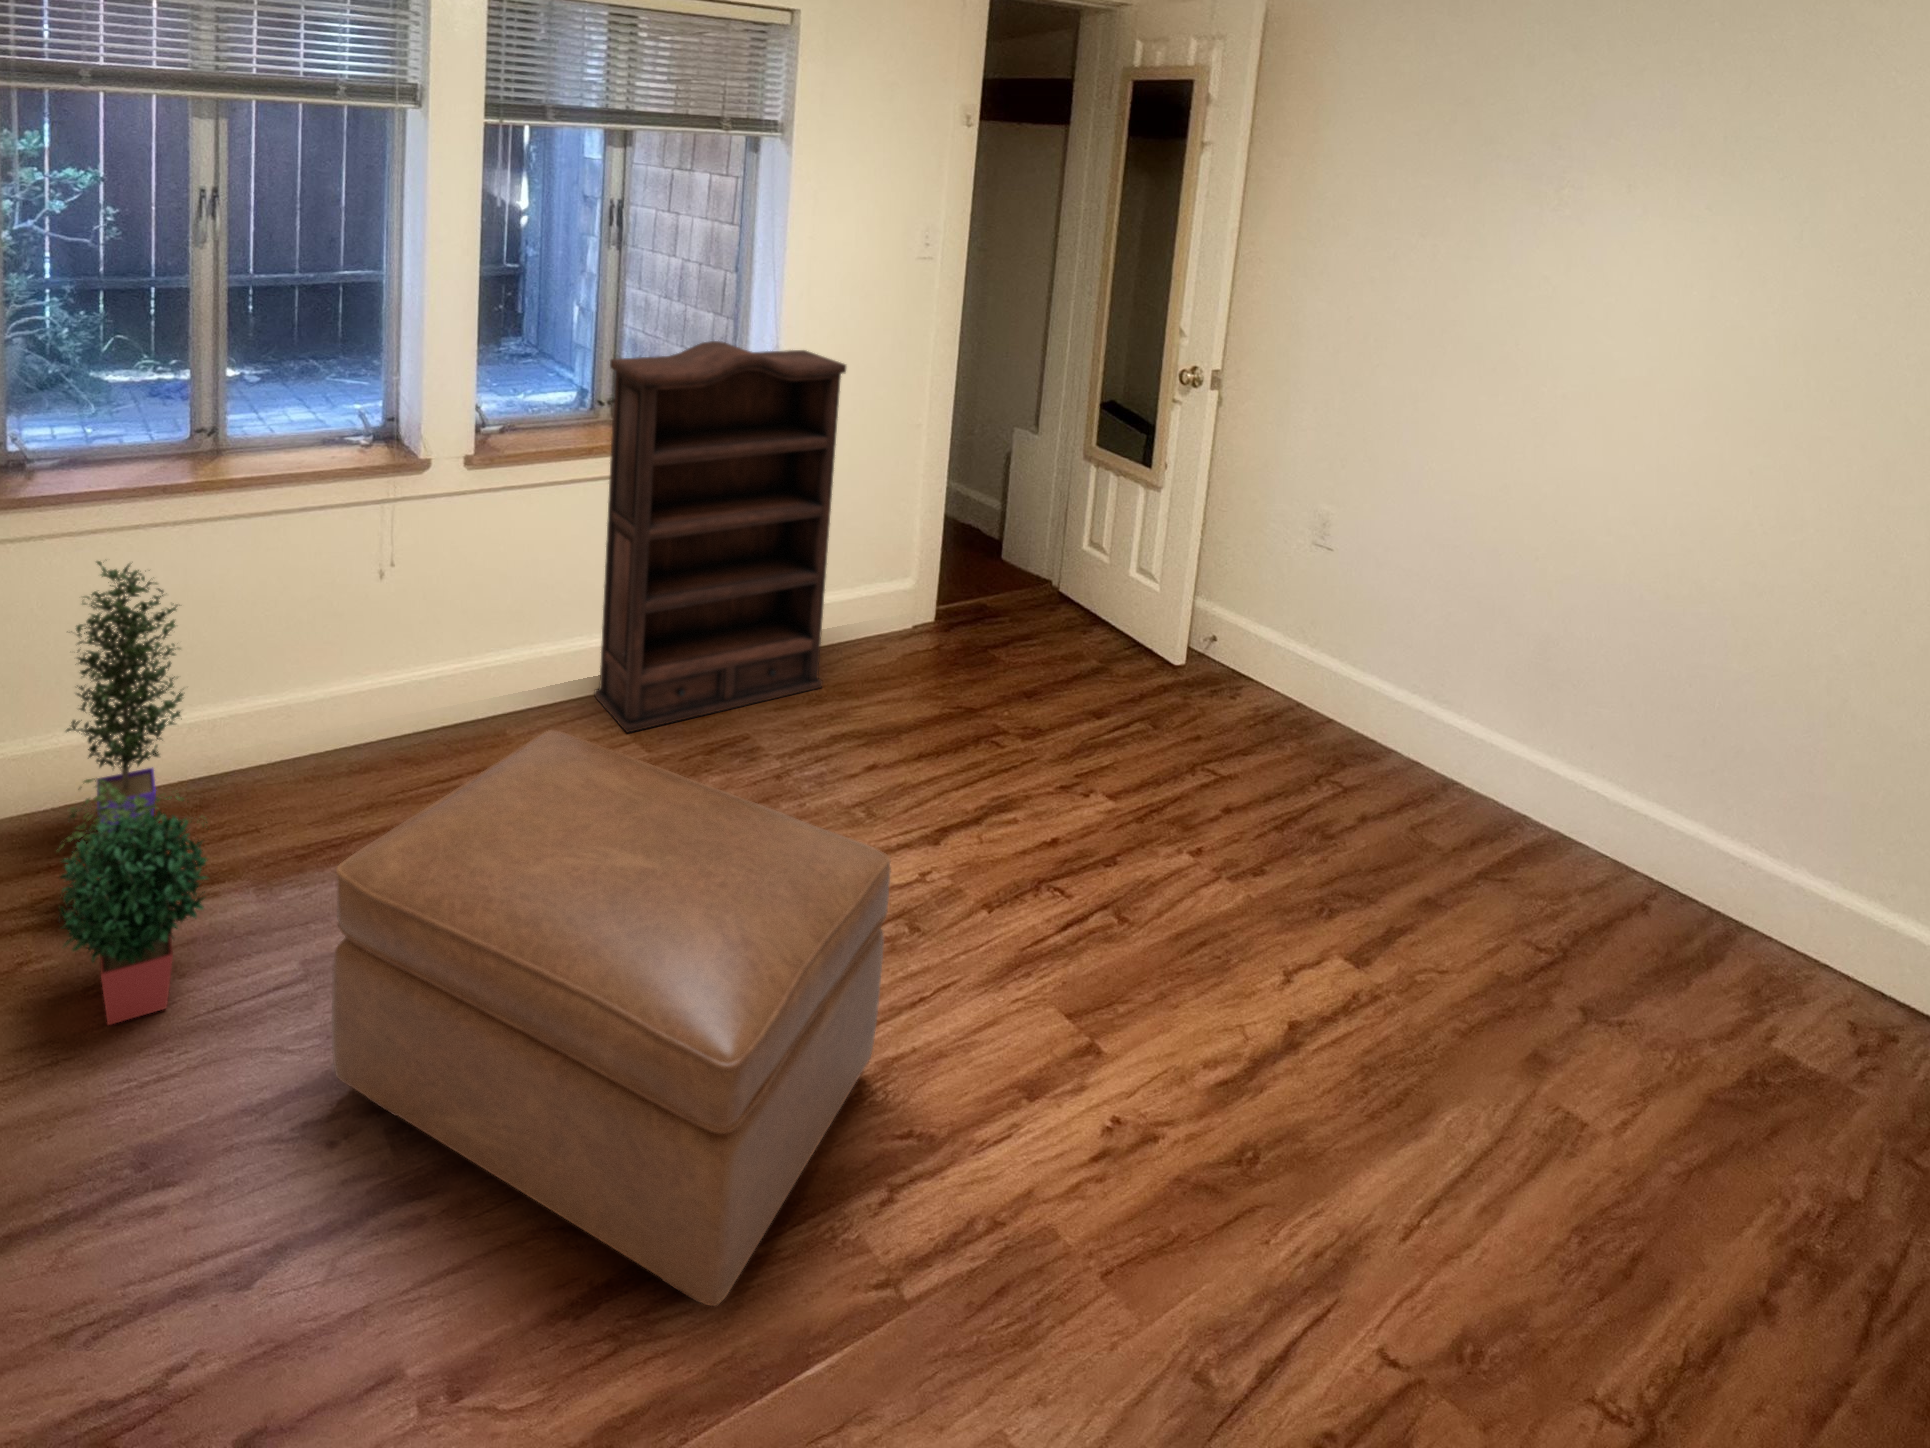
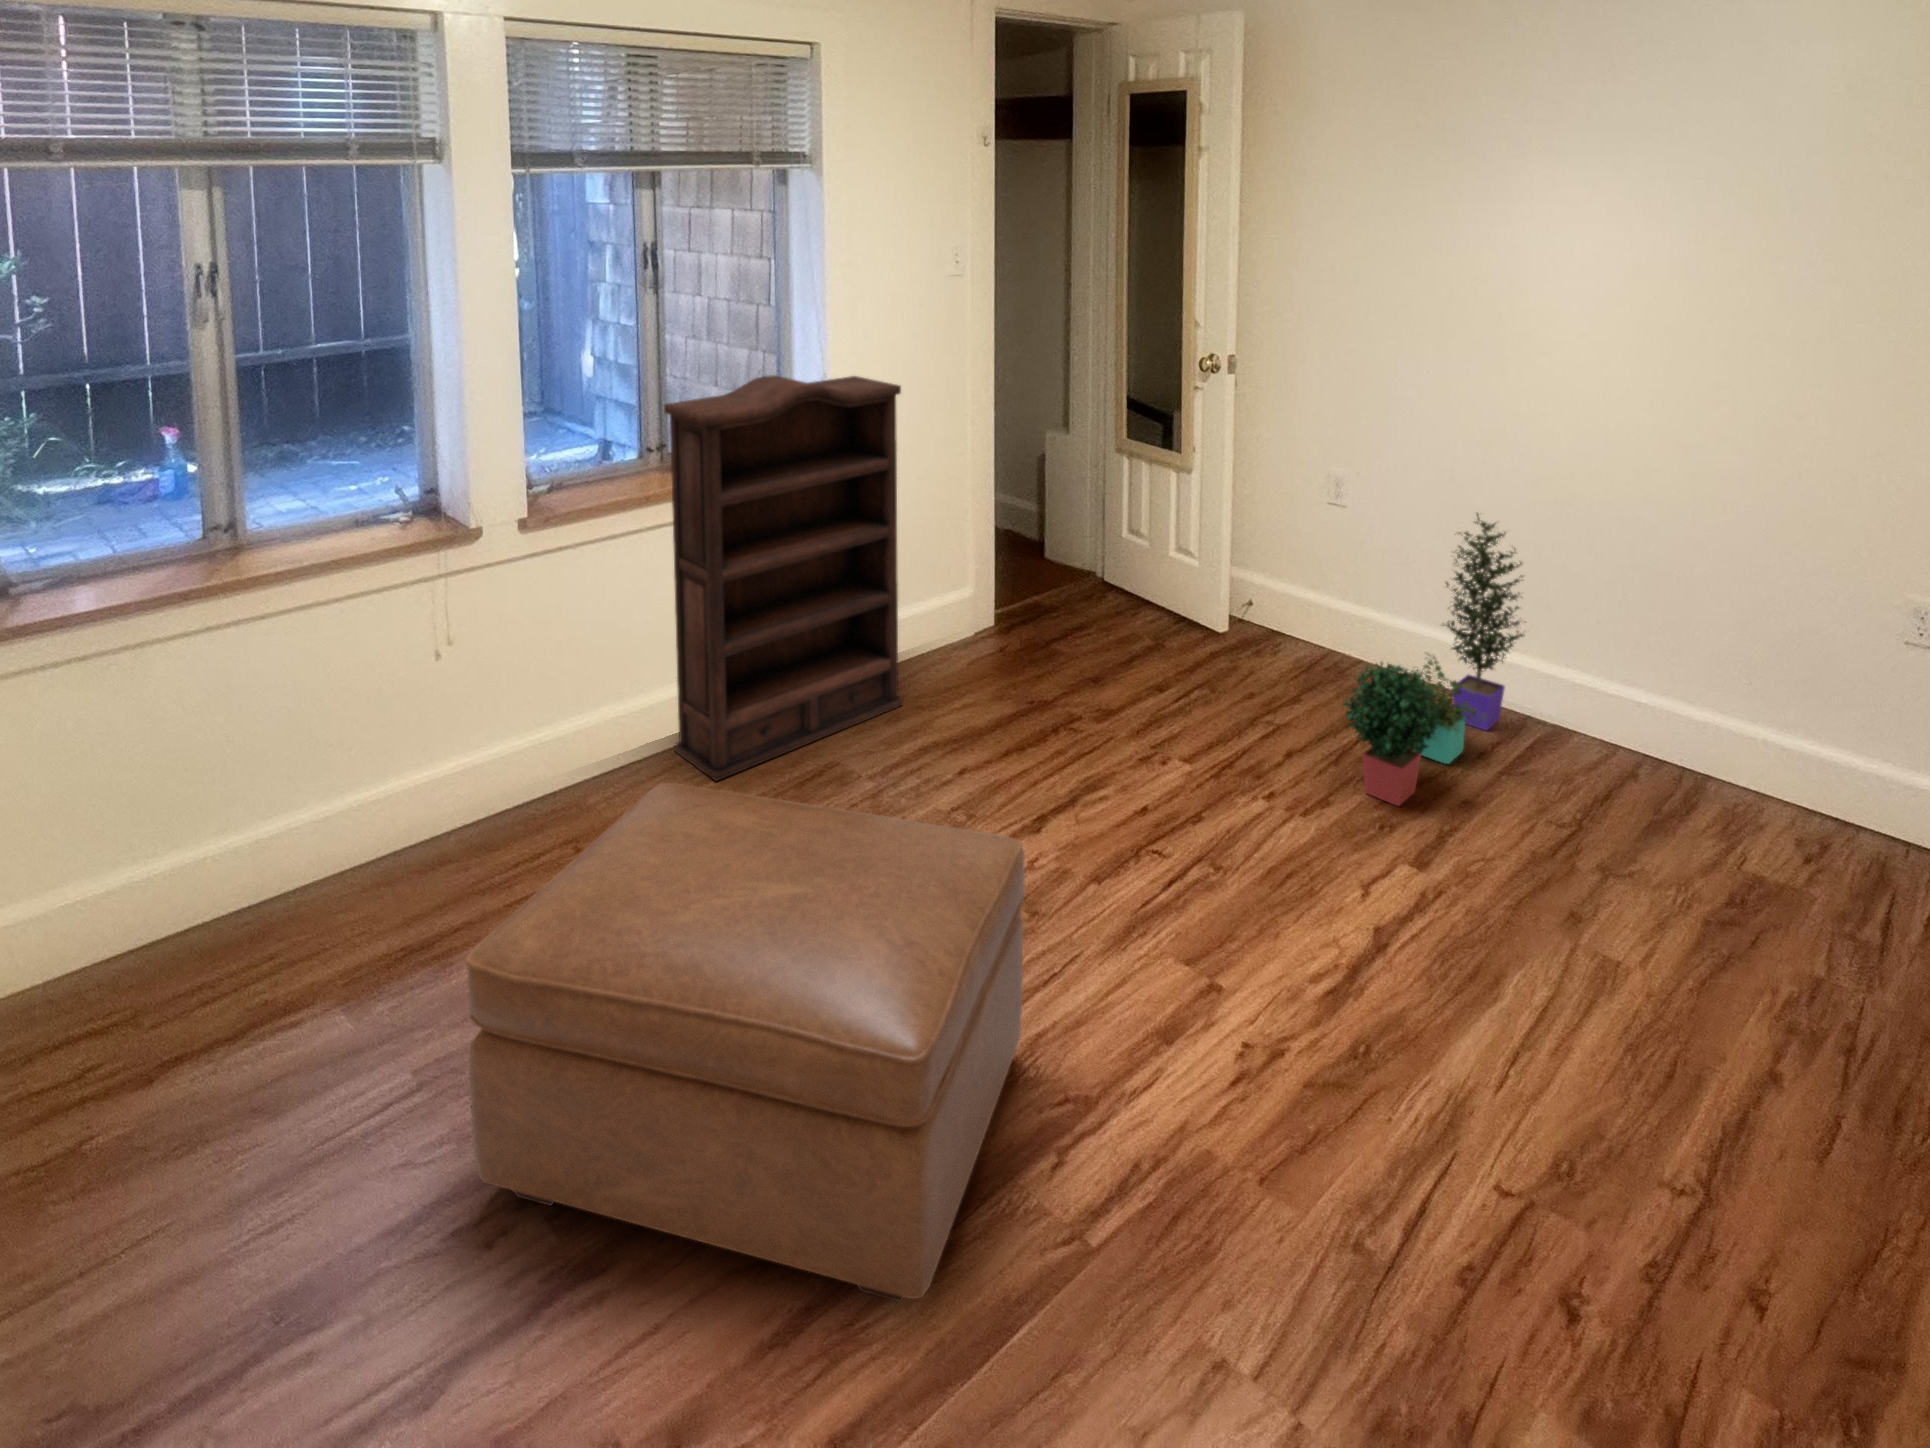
potted plant: present [57,561,207,1025] -> present [1343,513,1523,806]

